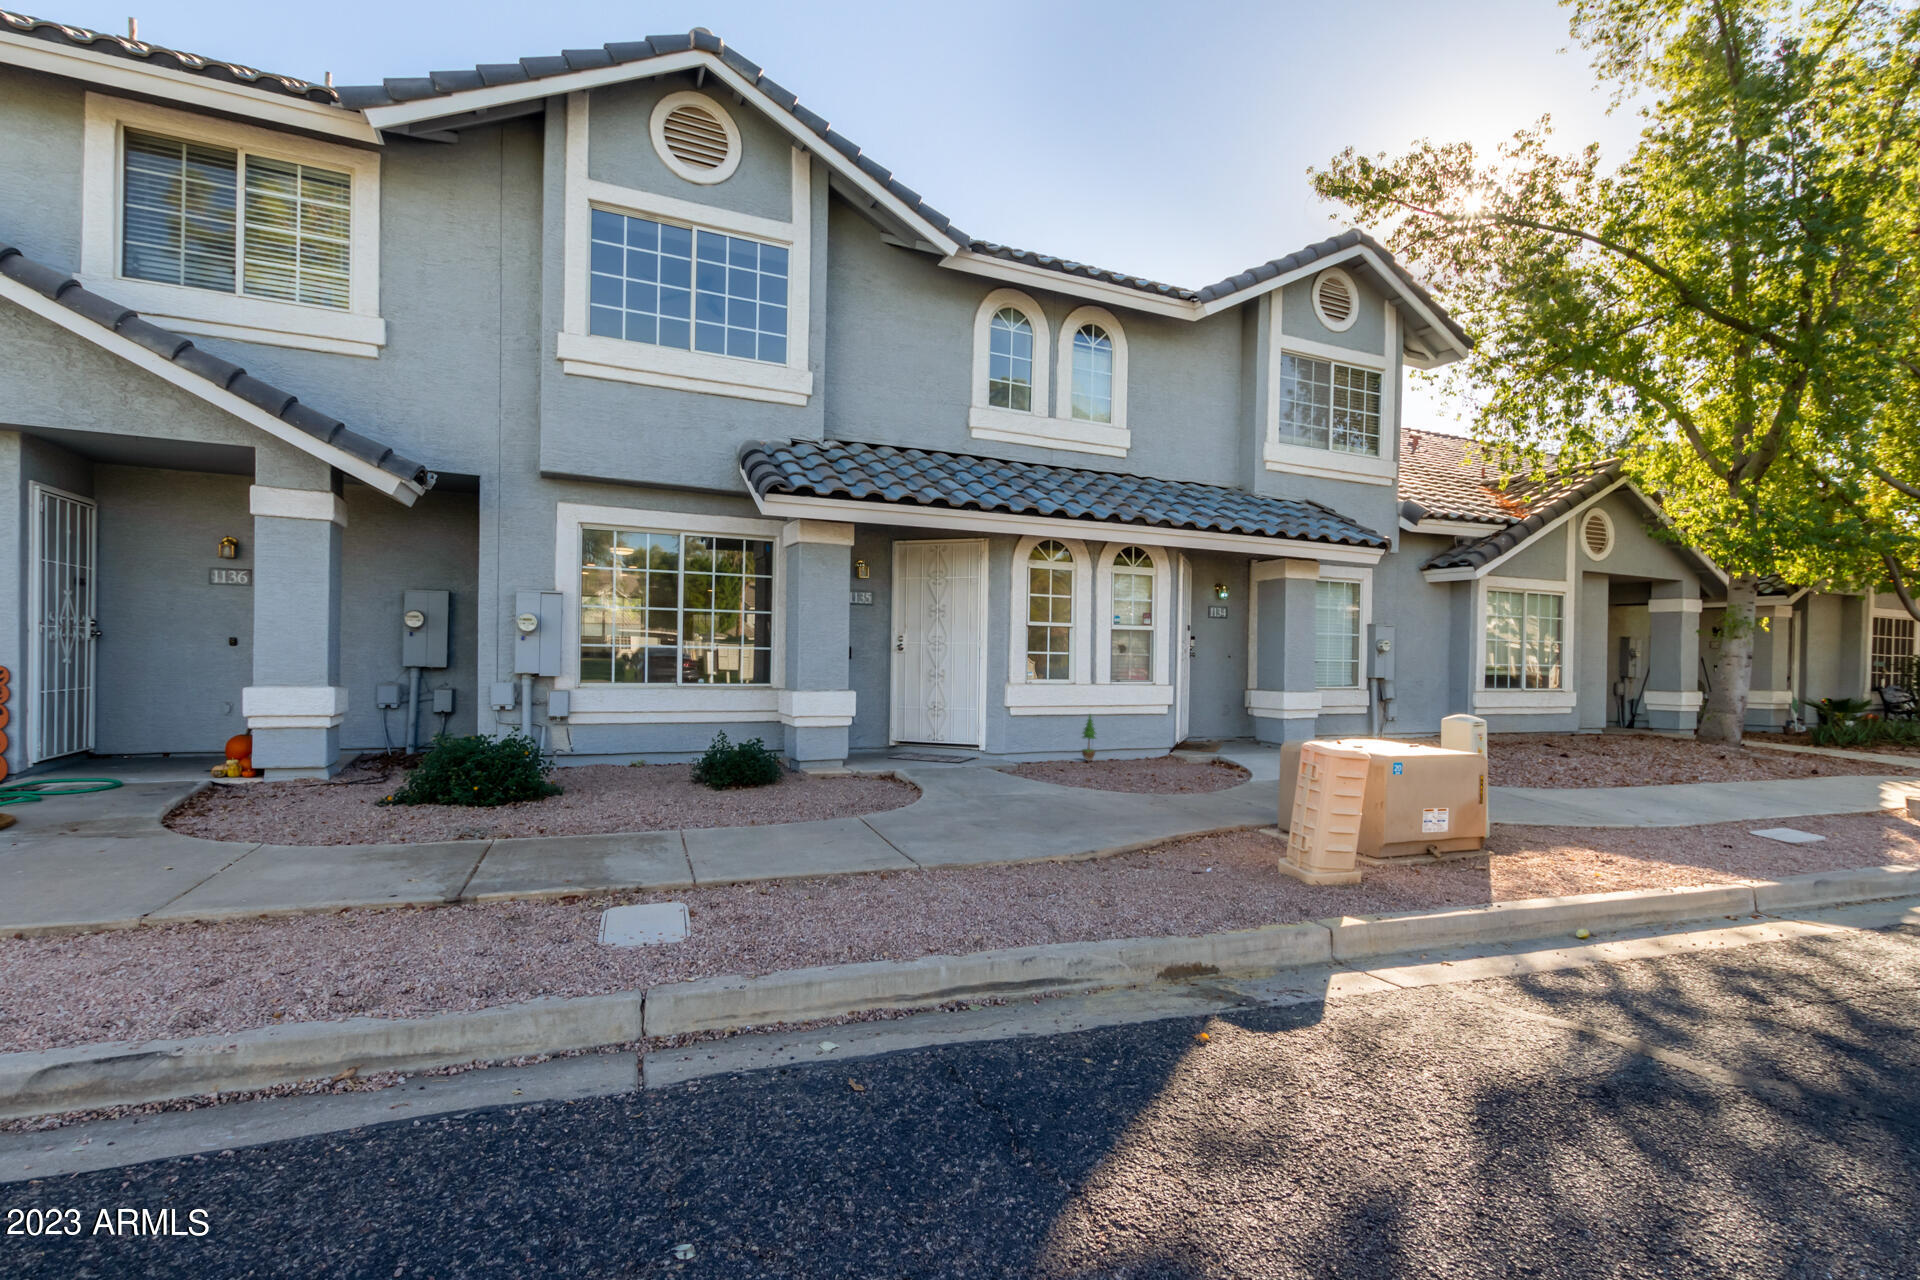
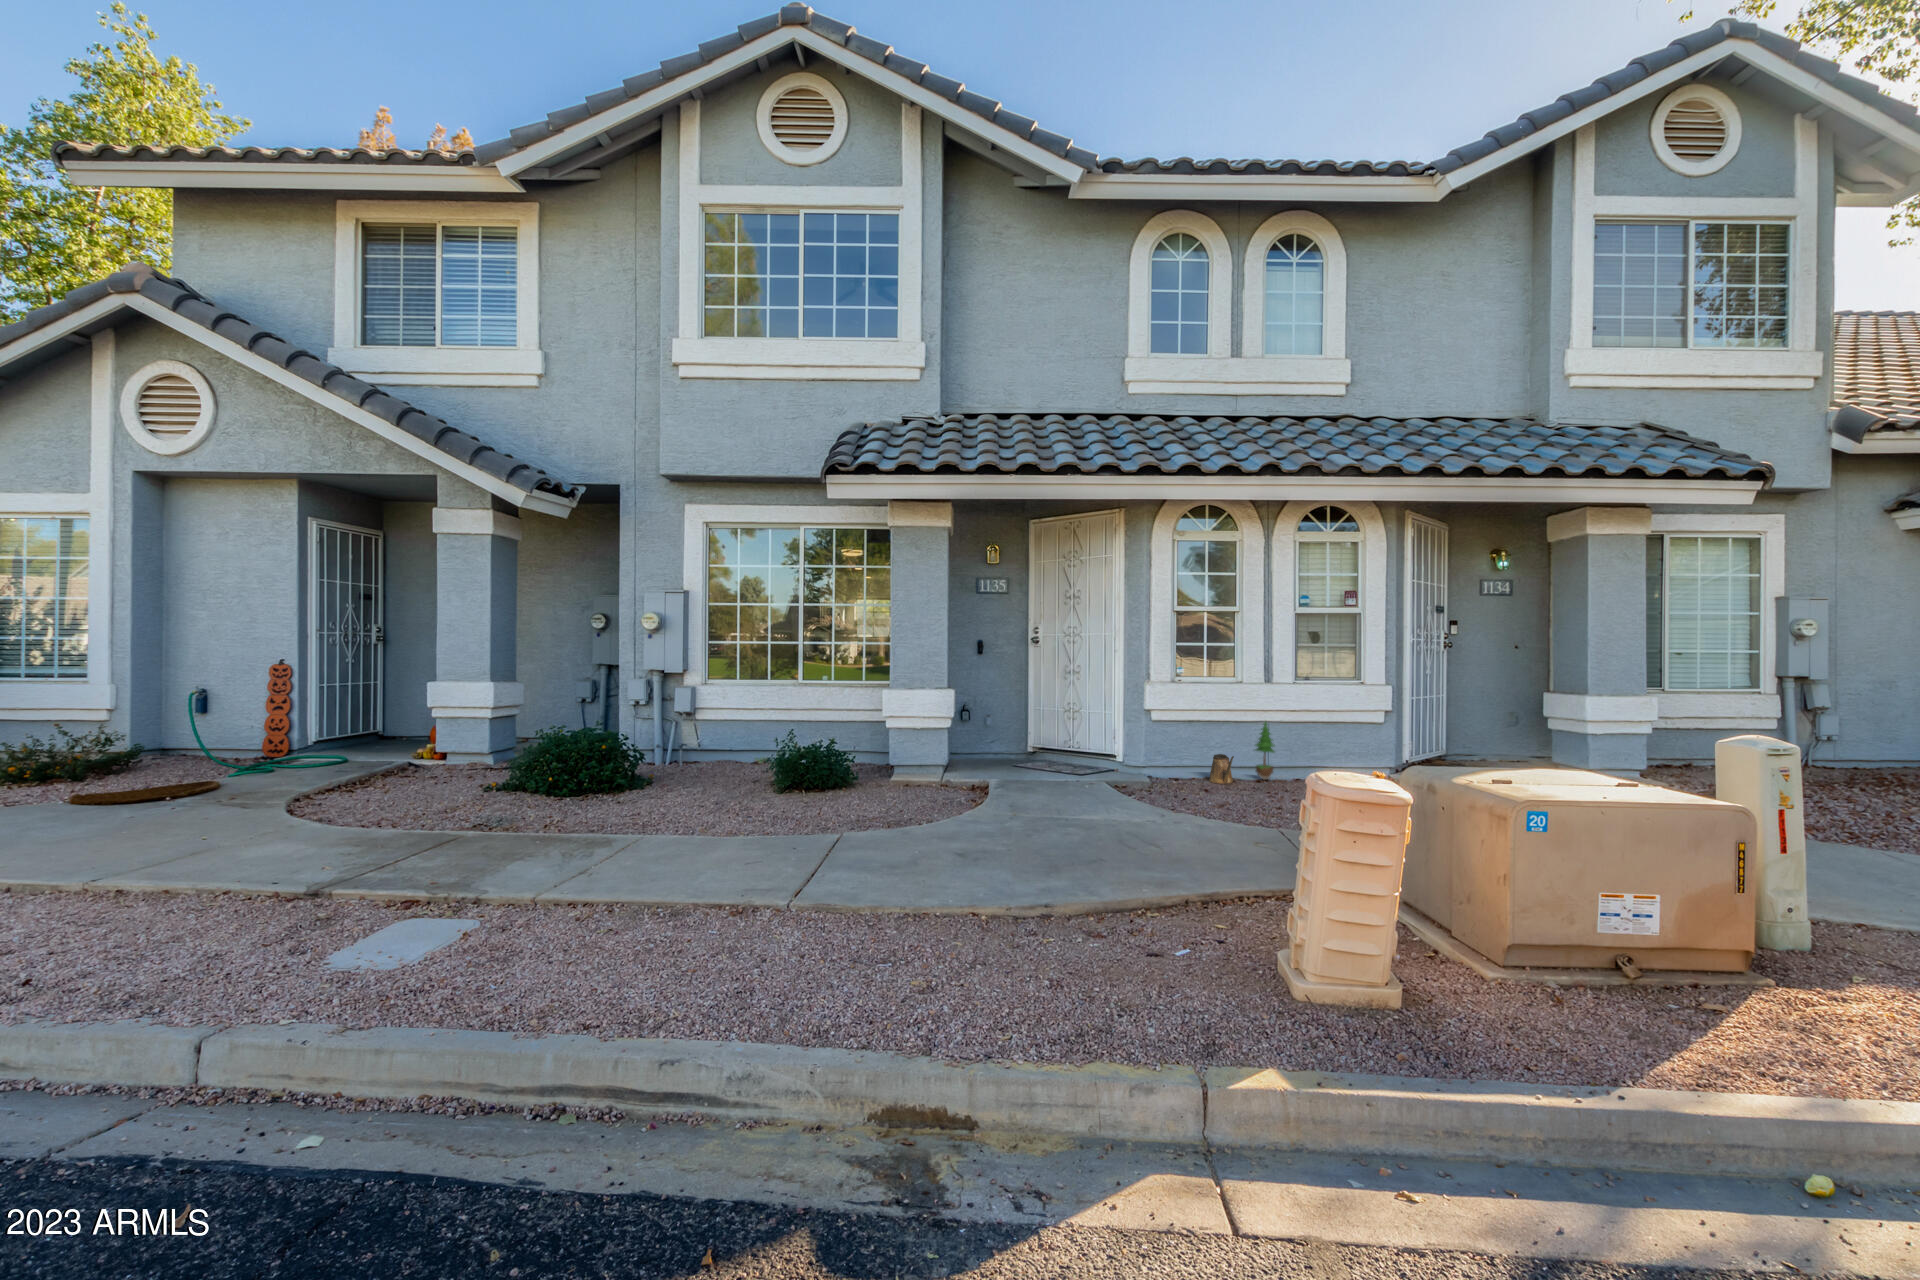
watering can: none [1051,742,1077,765] -> present [1209,754,1234,784]

